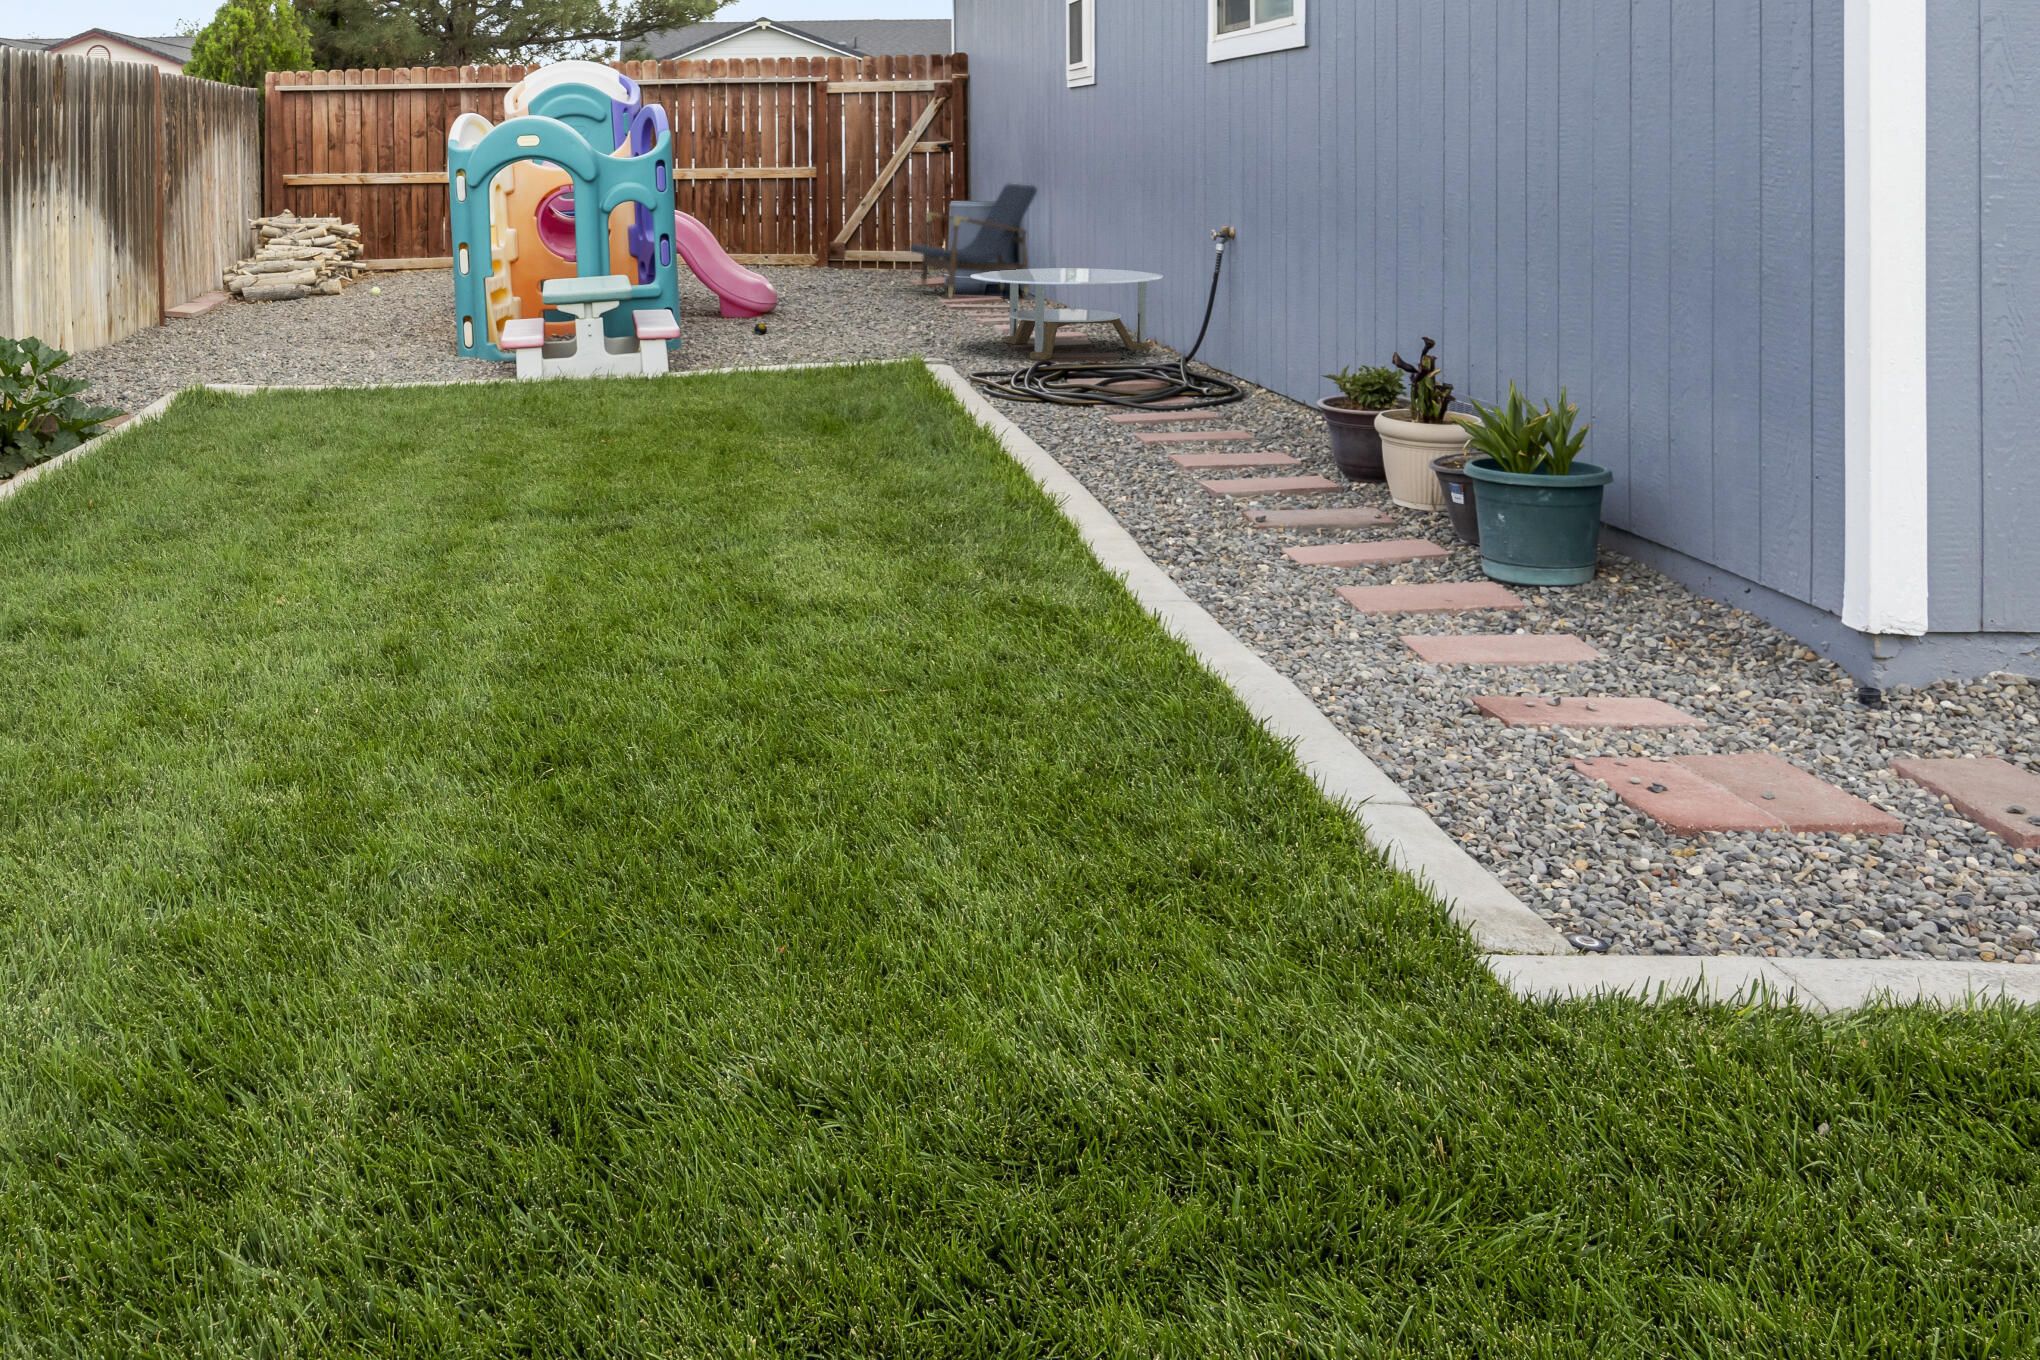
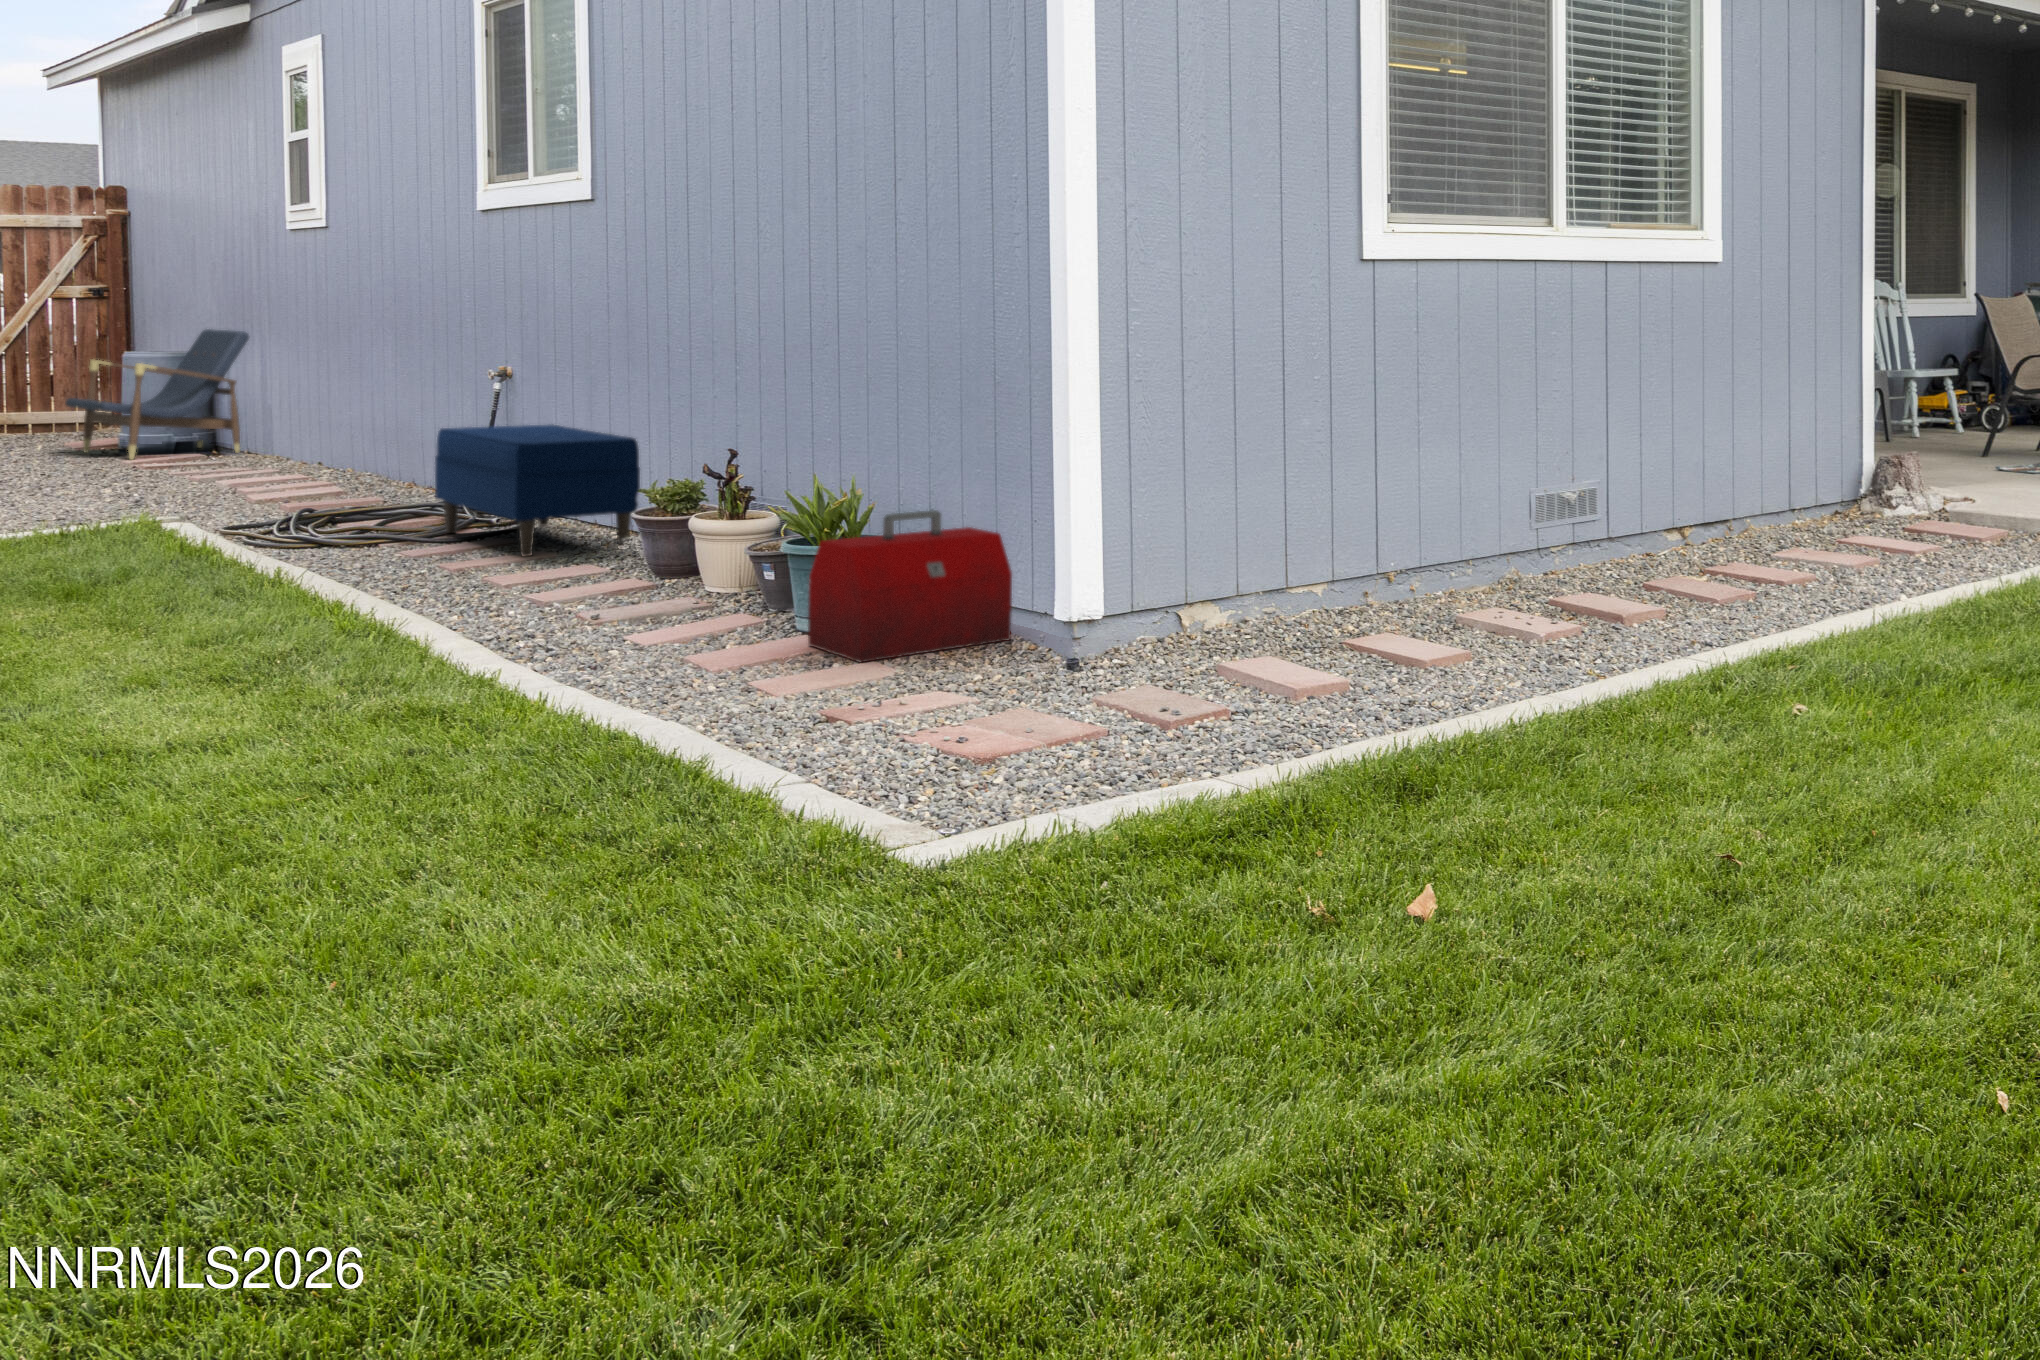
round table: present [970,268,1163,360] -> none [189,415,431,511]
bench: none [1149,290,1340,433] -> present [435,425,640,557]
toolbox: none [1483,448,1784,639] -> present [808,510,1012,662]

